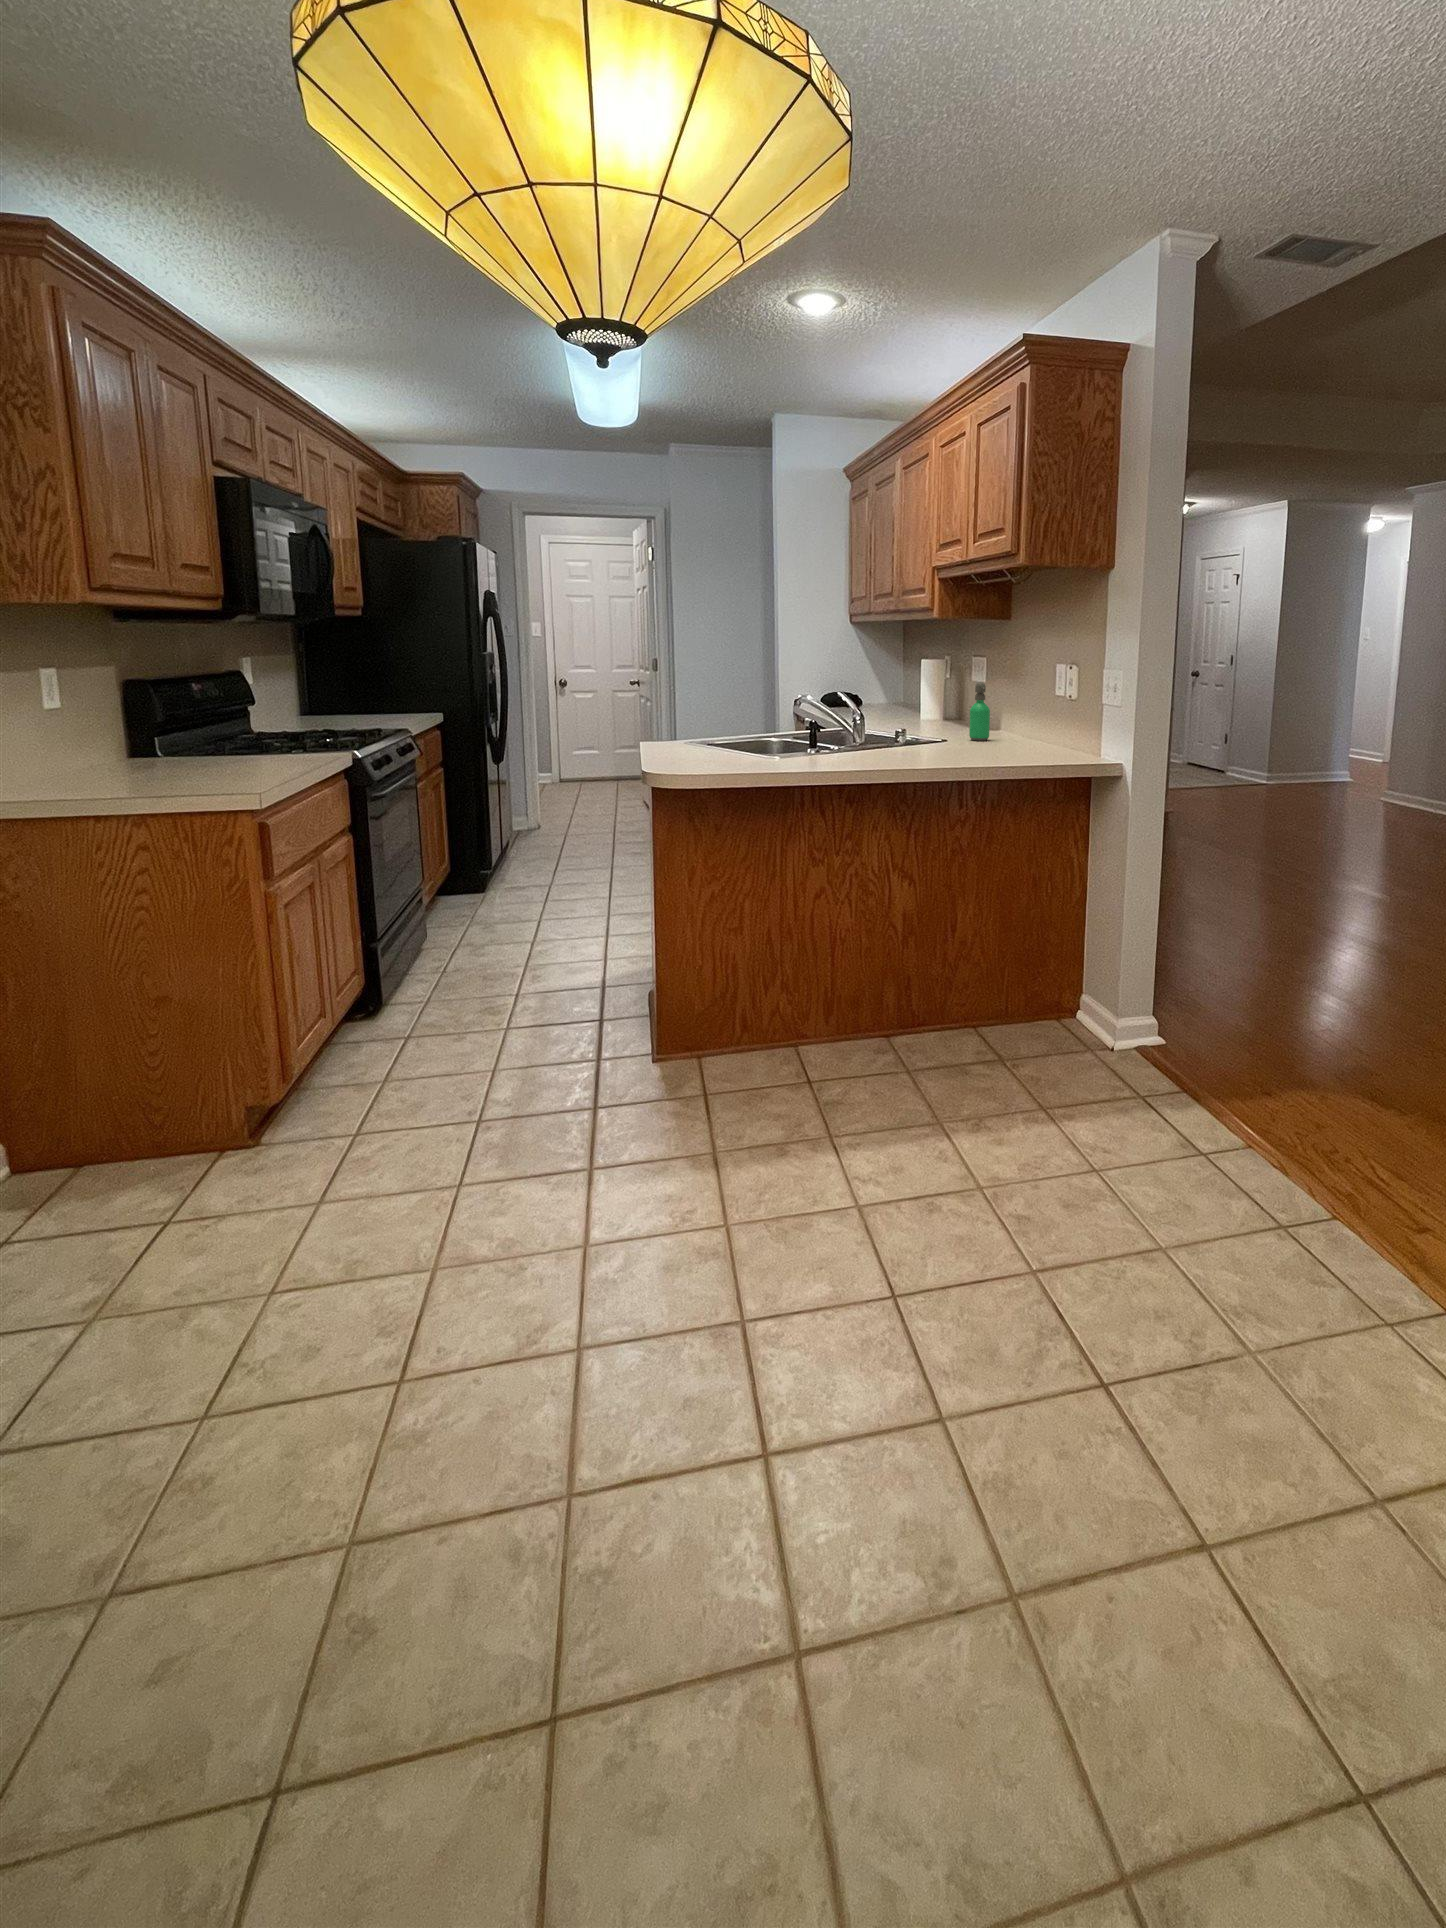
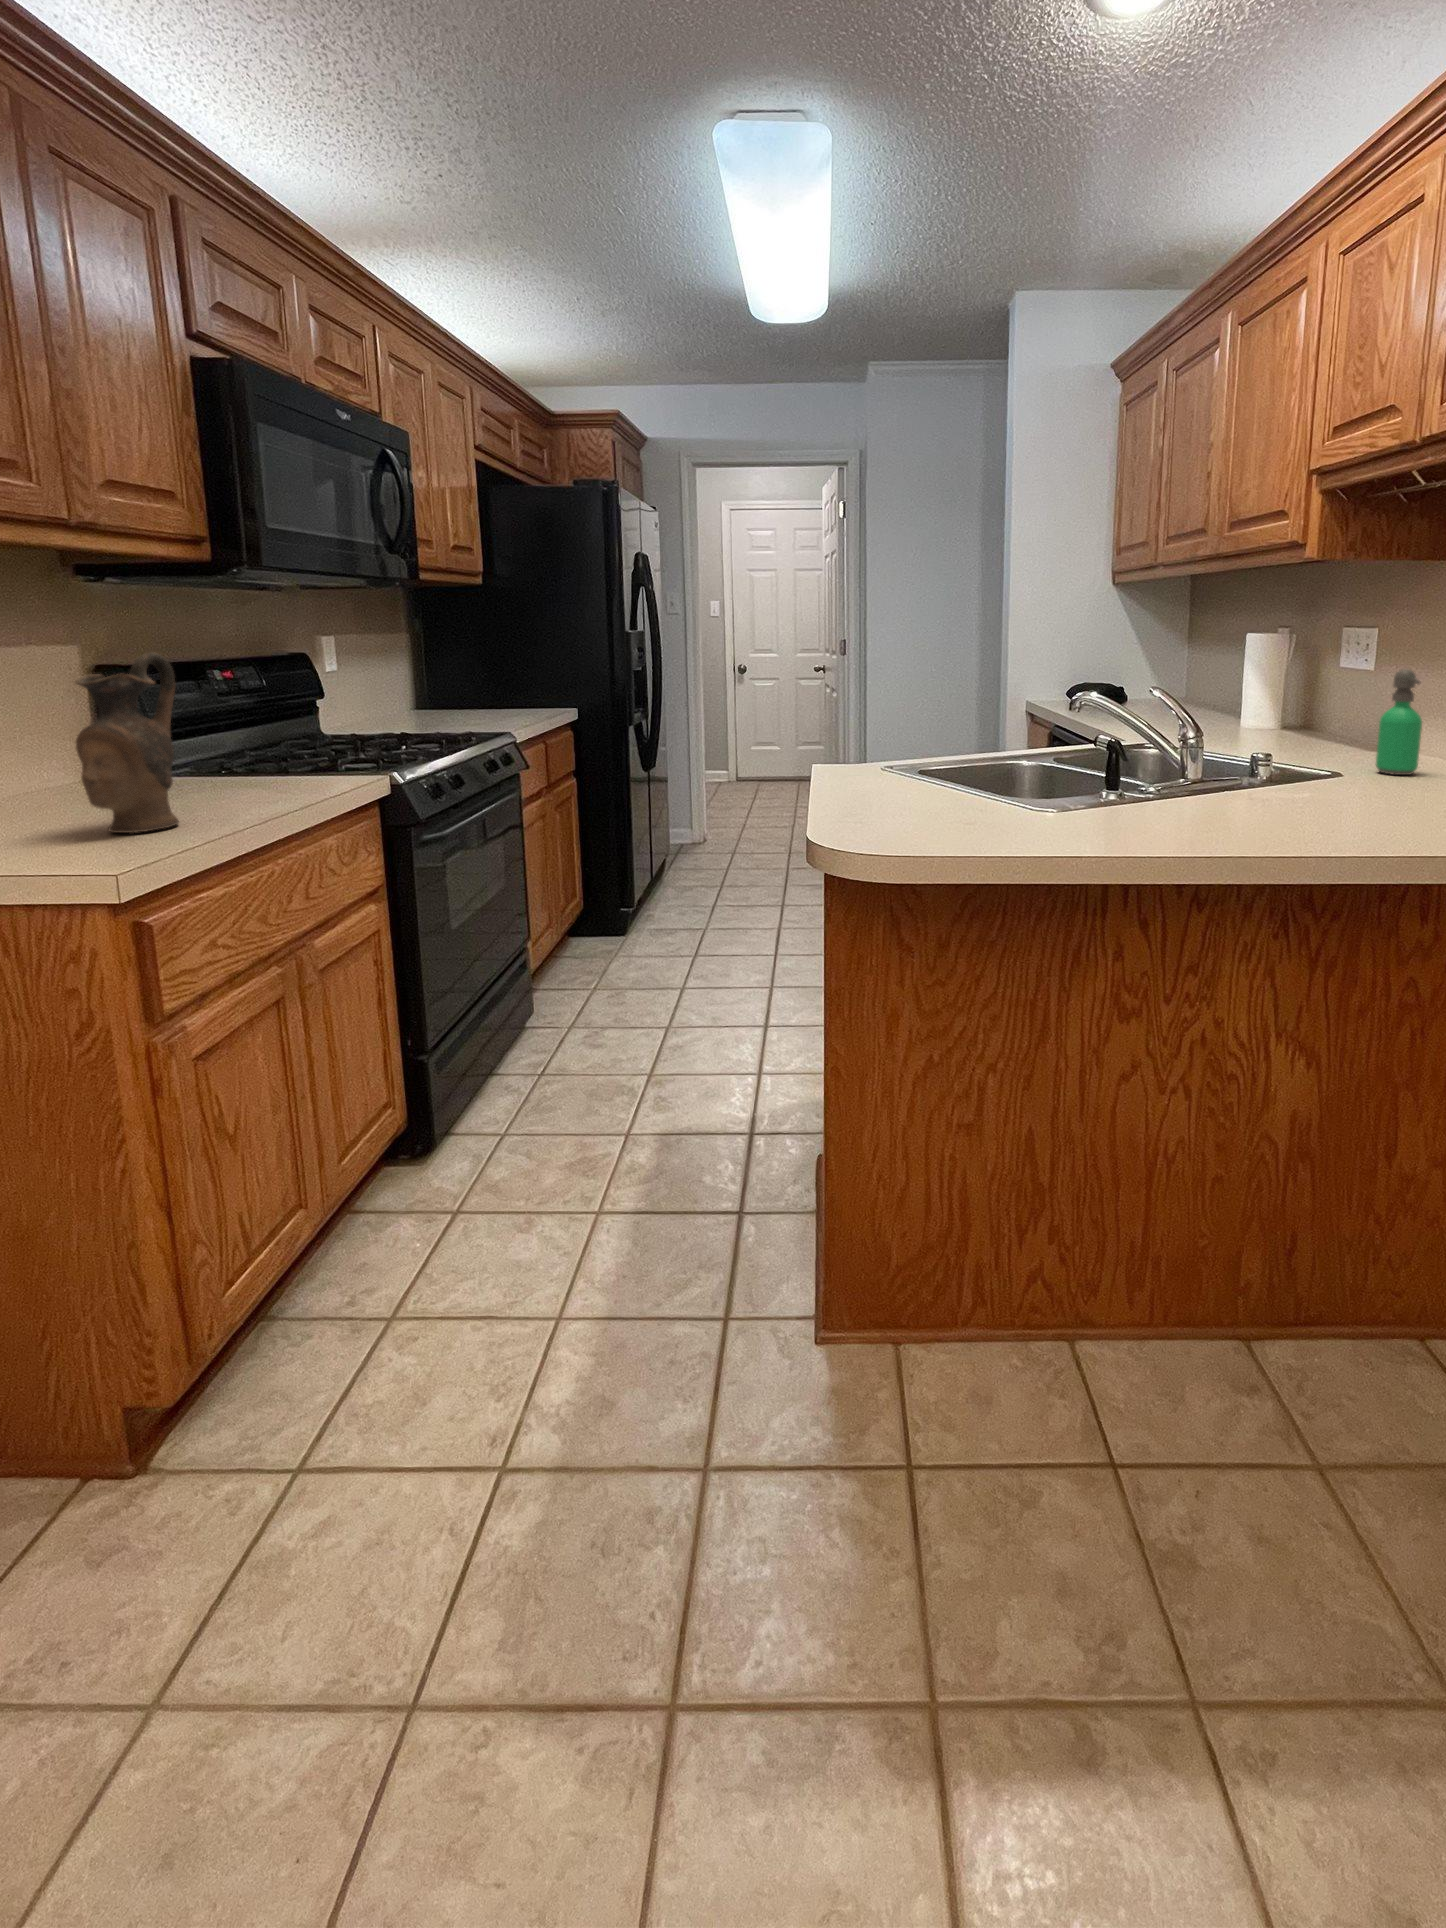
ceramic pitcher: none [167,667,230,781] -> present [75,652,179,833]

